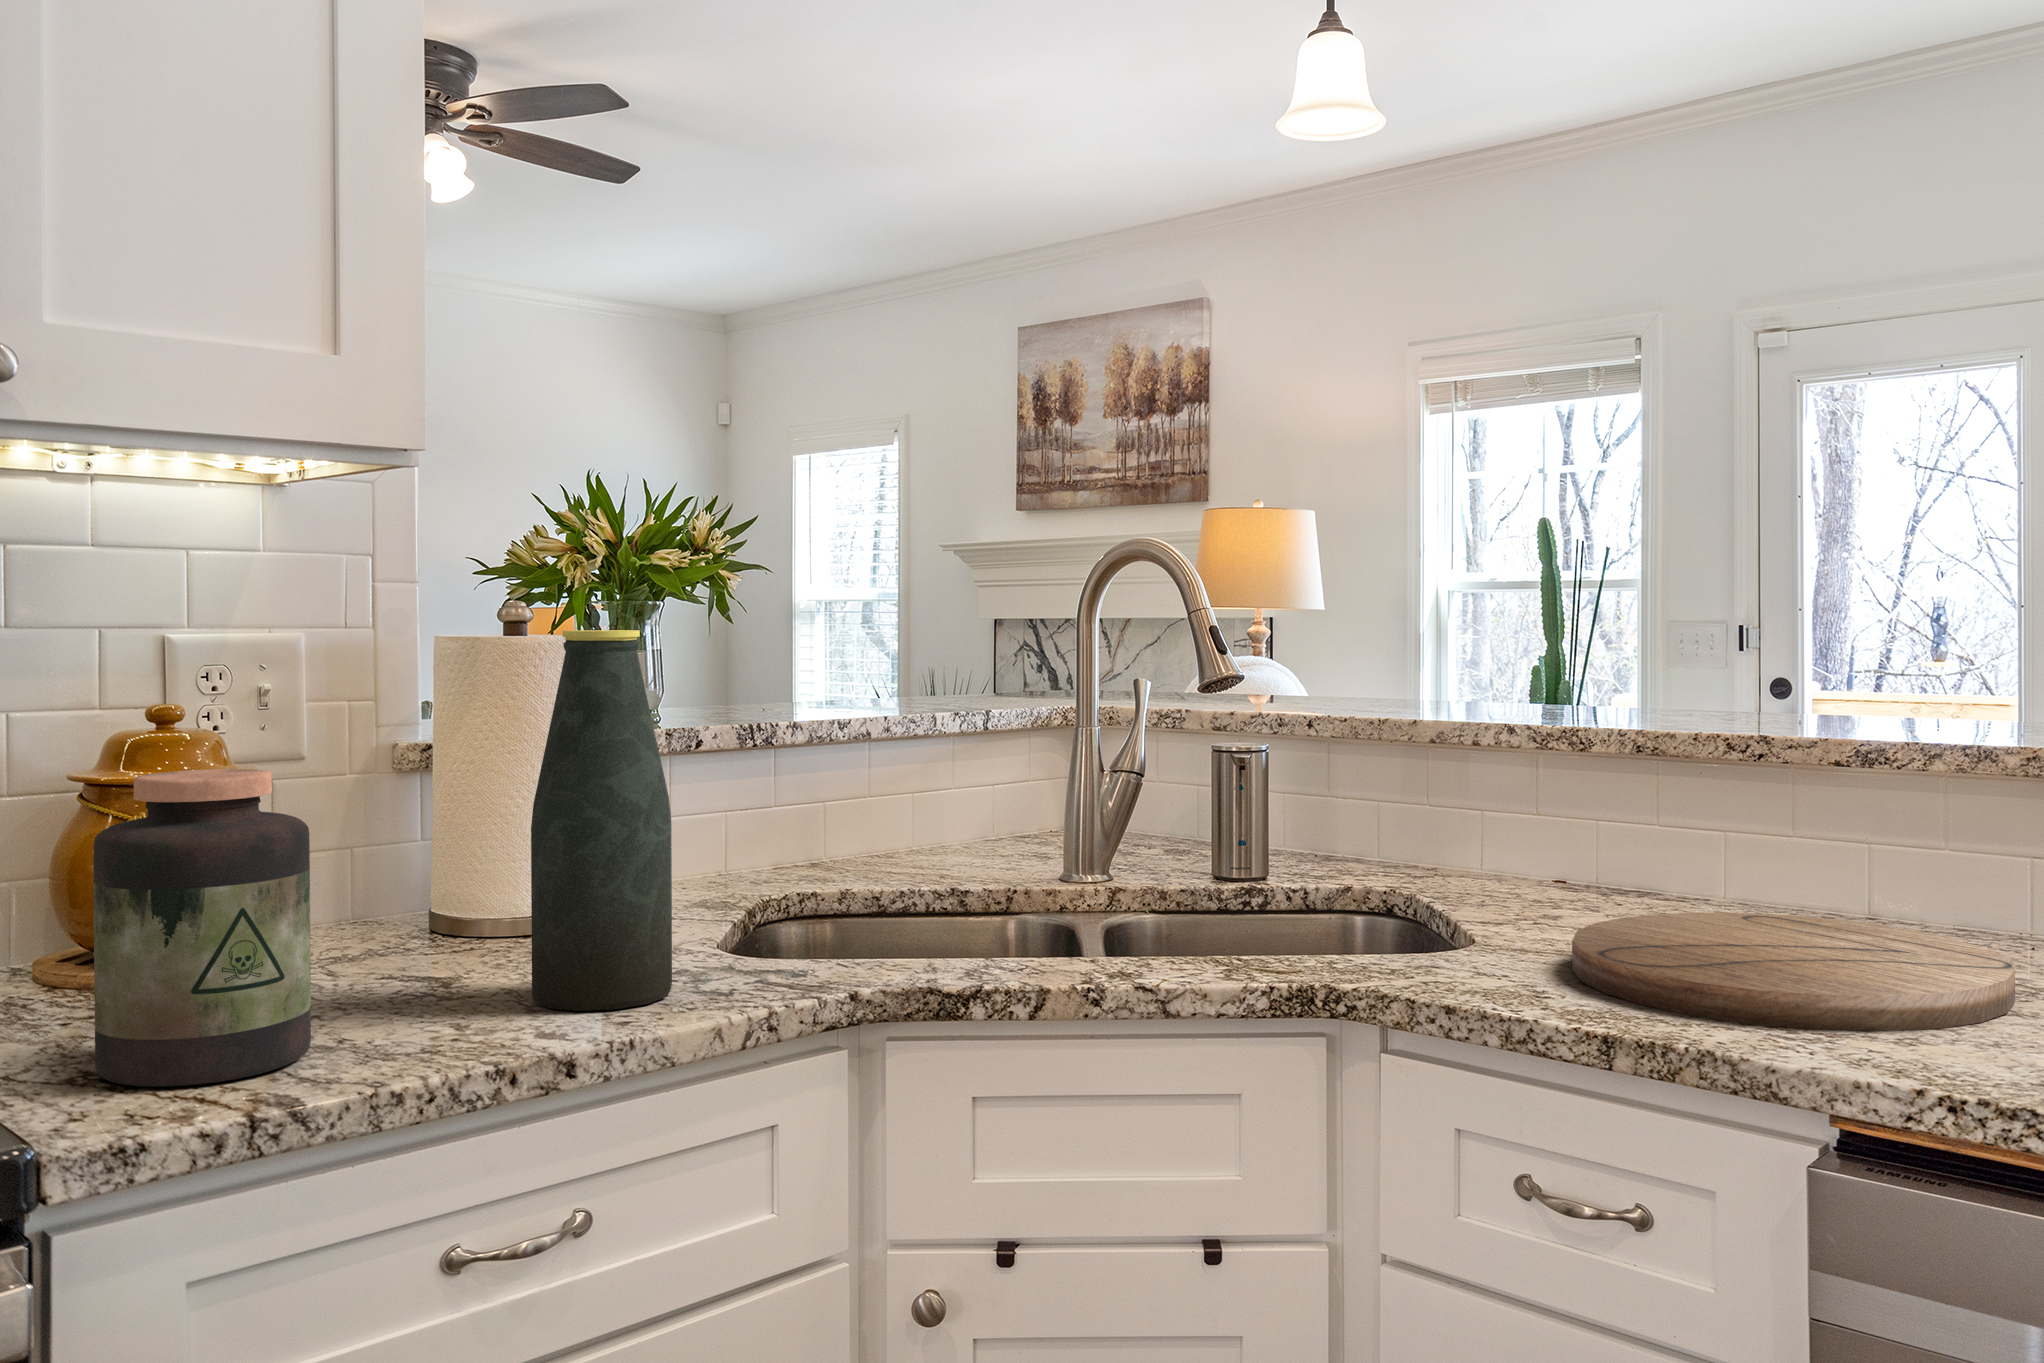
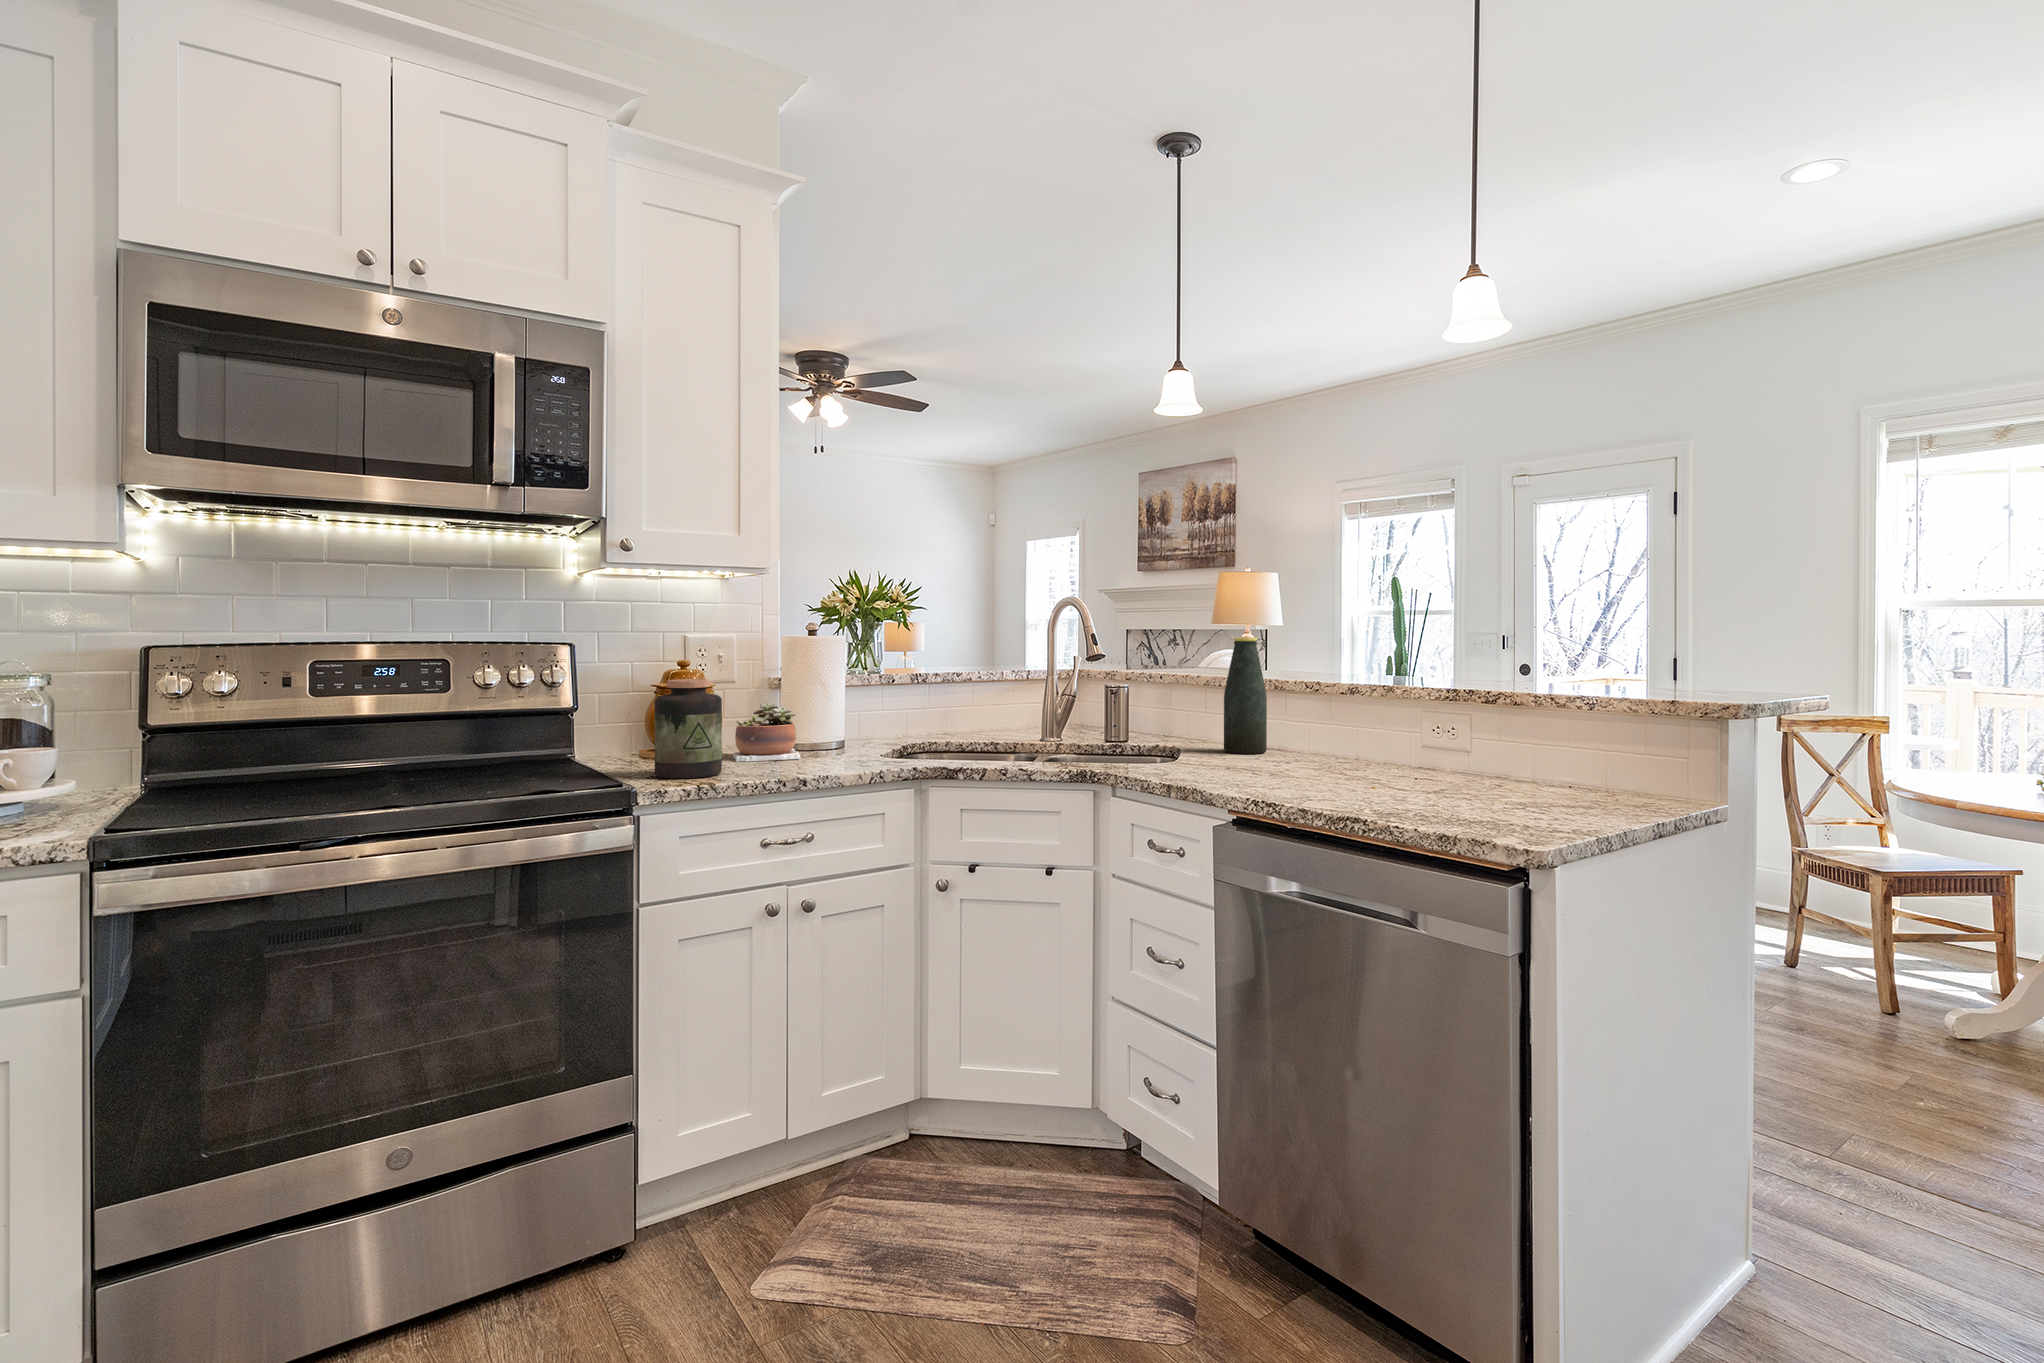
bottle: present [531,630,672,1011] -> present [1224,638,1267,754]
succulent plant: none [315,815,512,992] -> present [733,702,800,762]
cutting board: present [1572,913,2015,1031] -> none [1189,752,1350,786]

